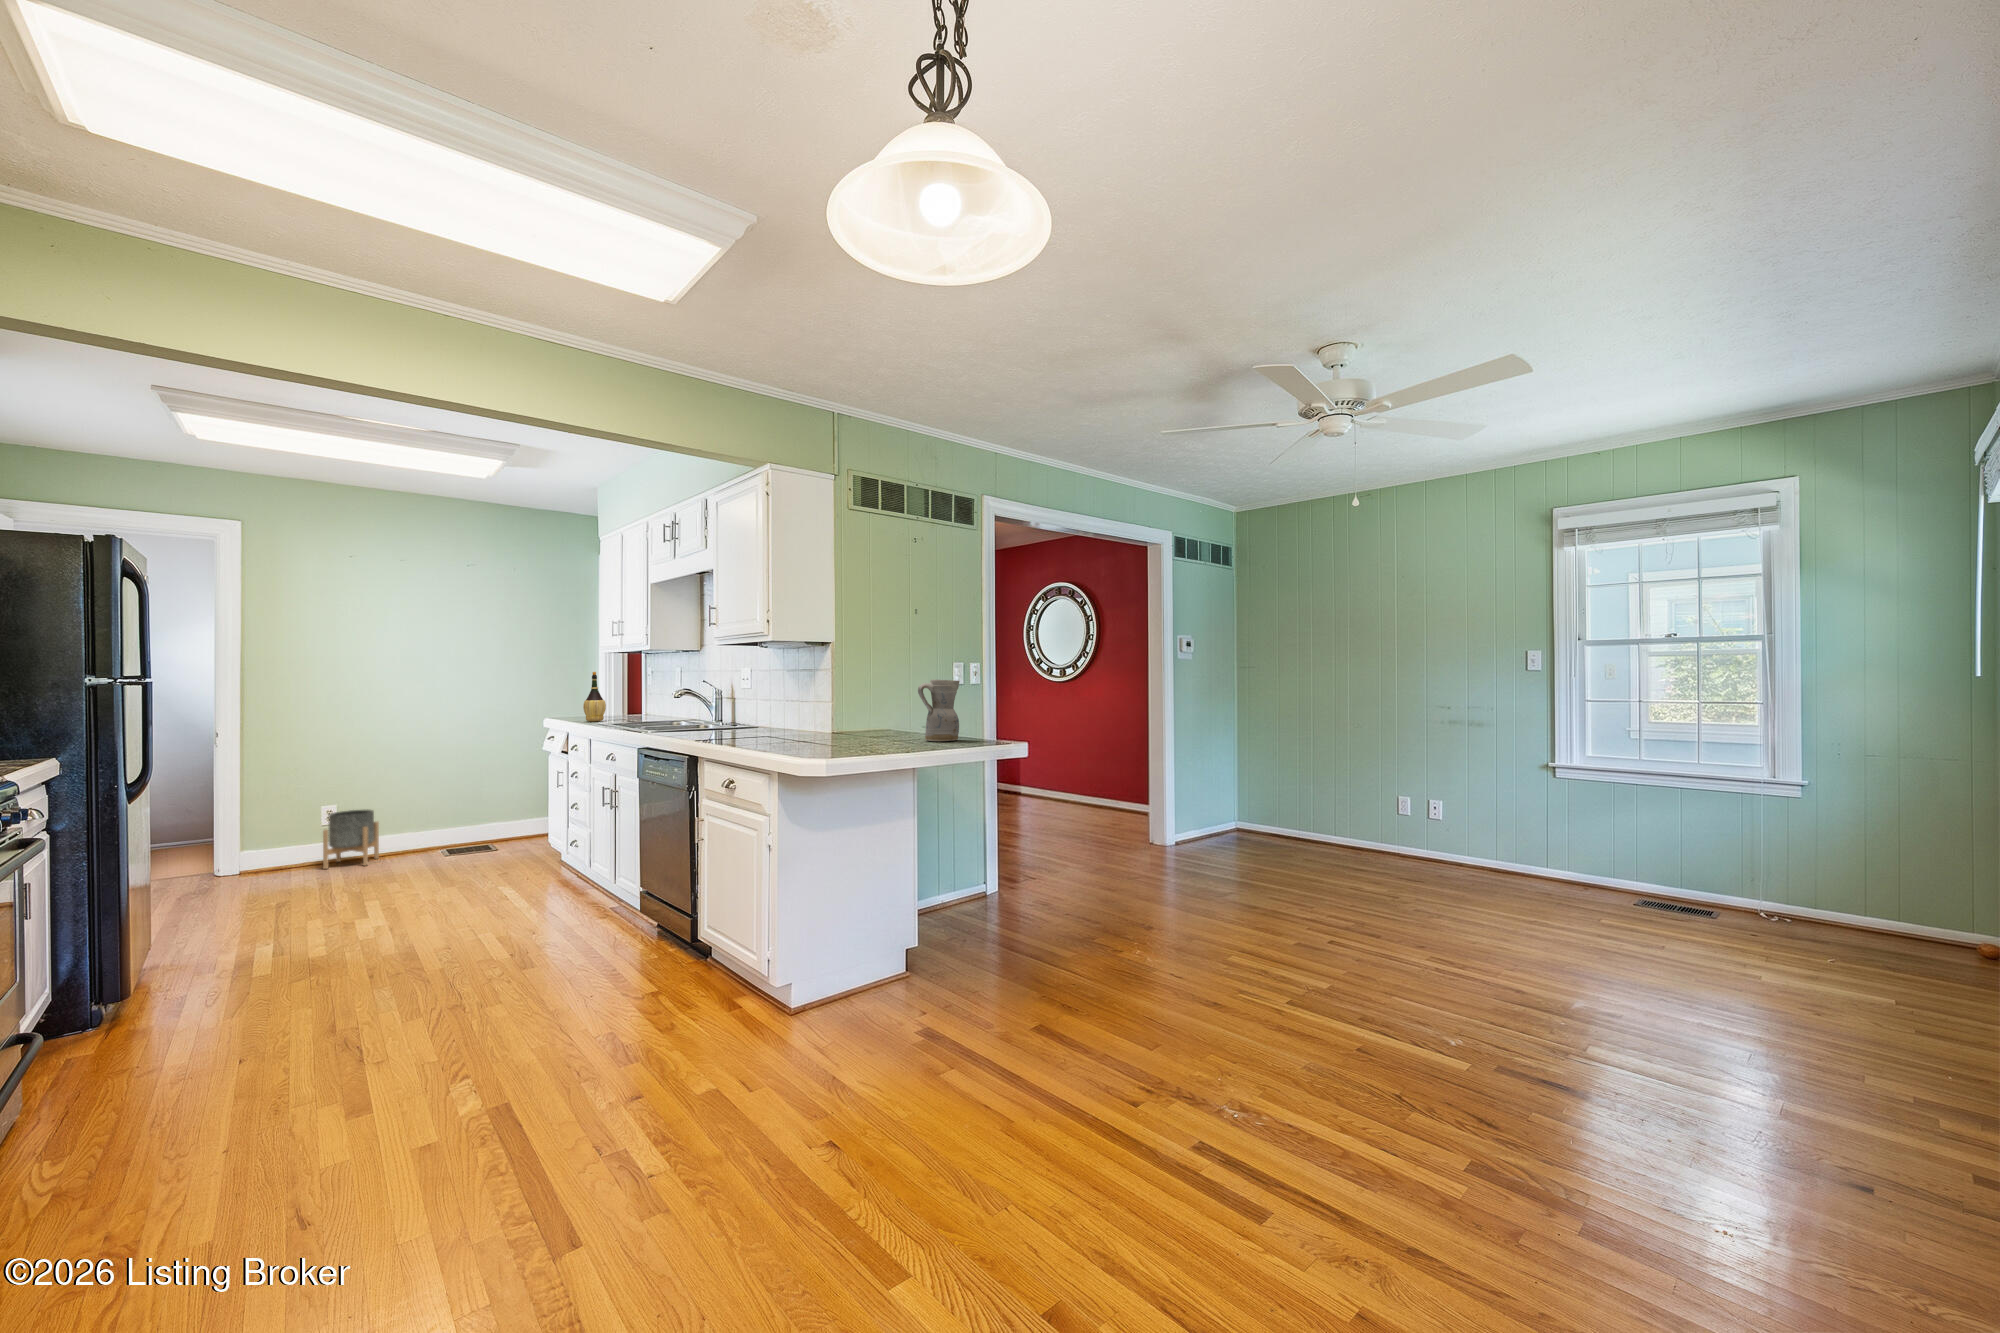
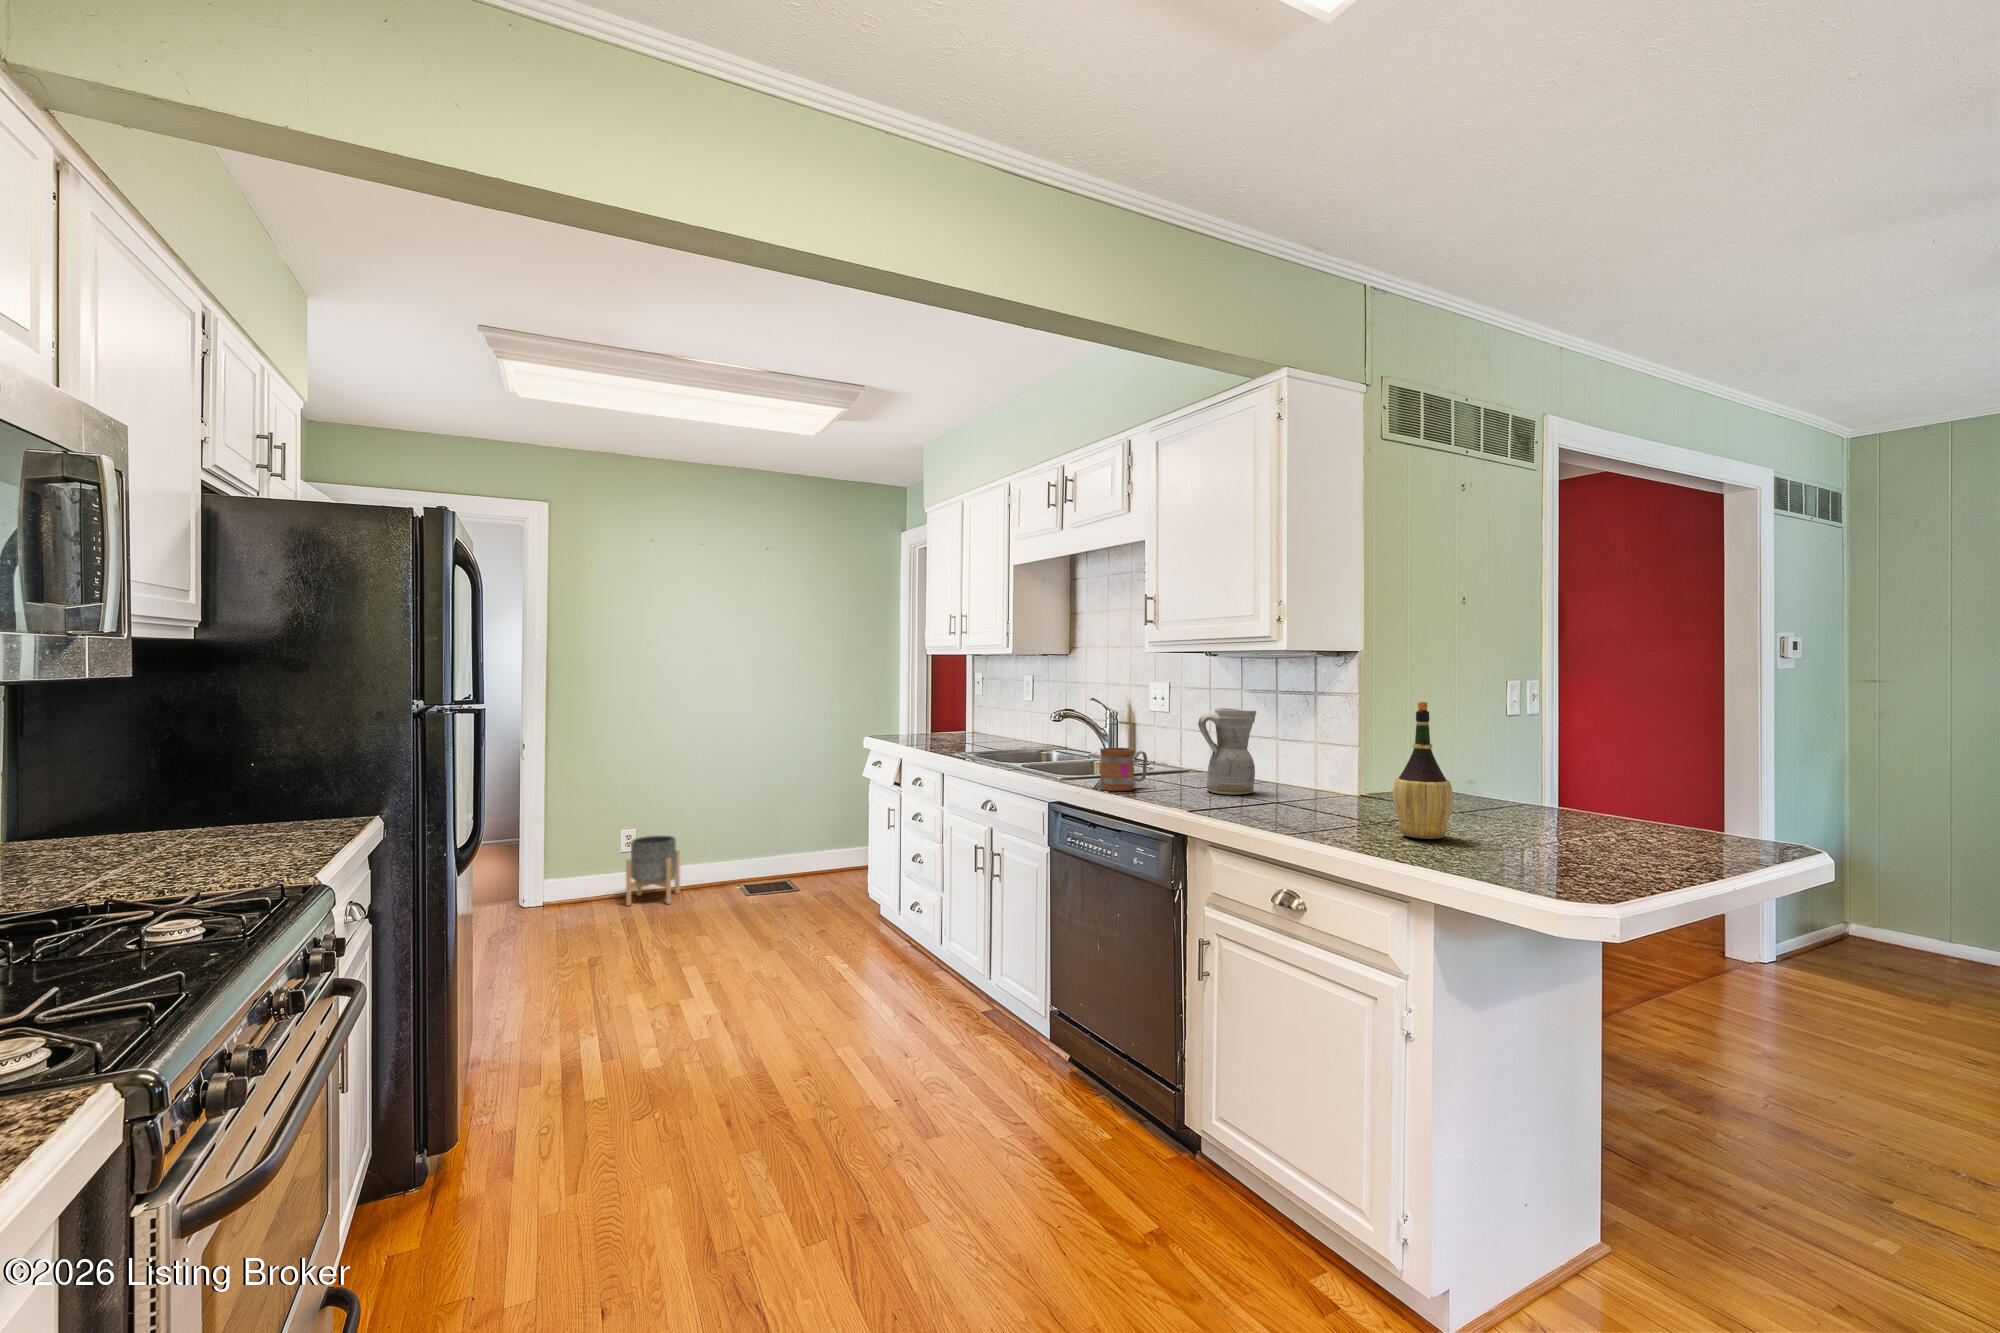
wine bottle: present [583,672,606,722] -> present [1393,702,1453,839]
ceramic pitcher: present [918,679,960,741] -> present [1198,708,1256,794]
mug: none [666,709,703,737] -> present [1100,748,1147,791]

